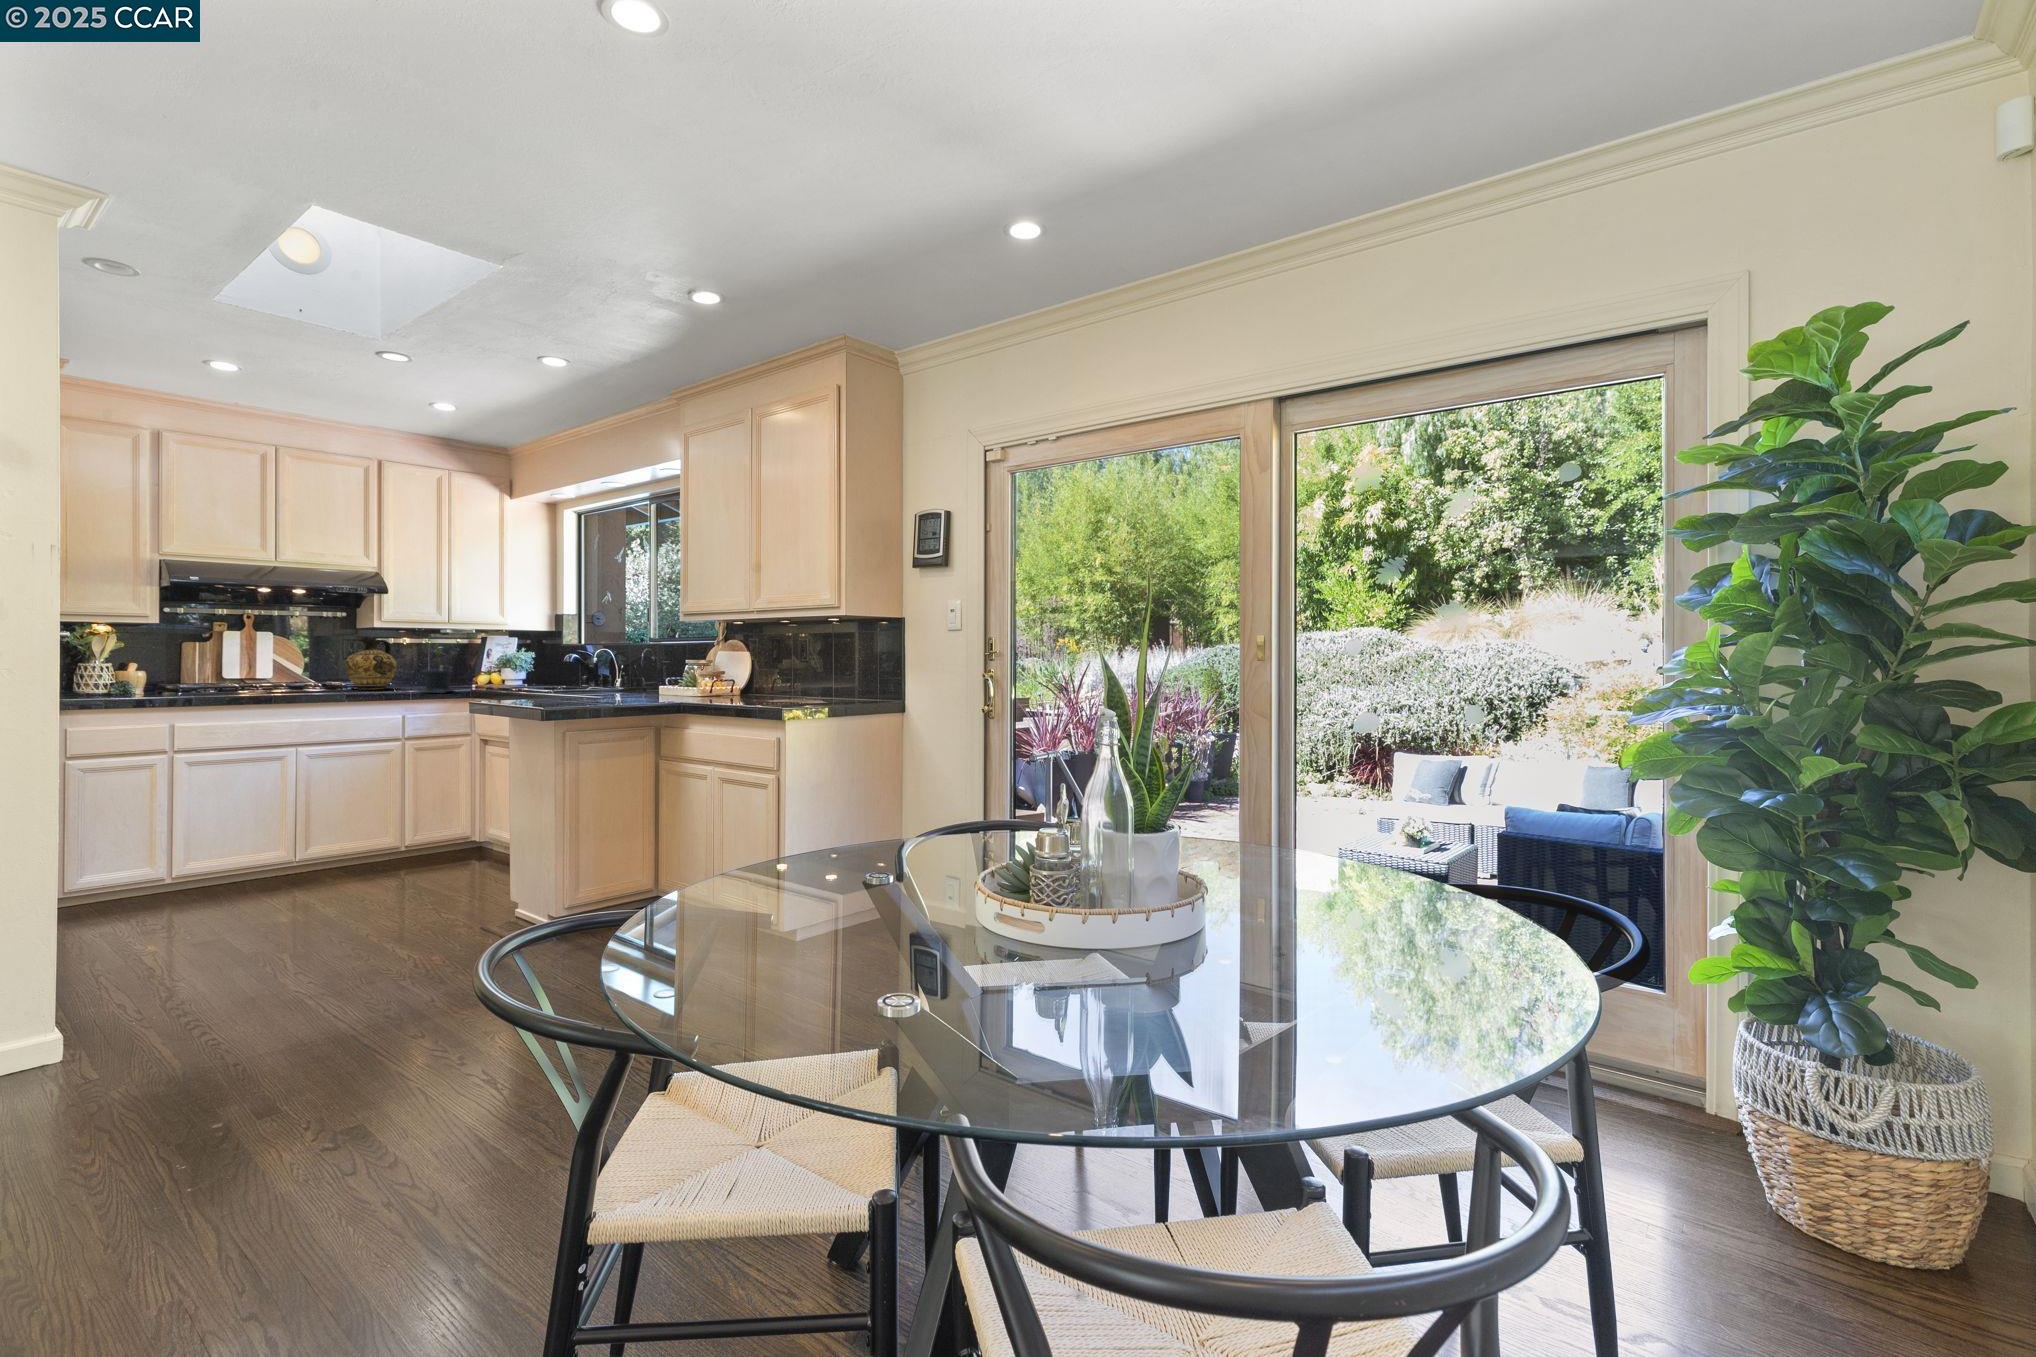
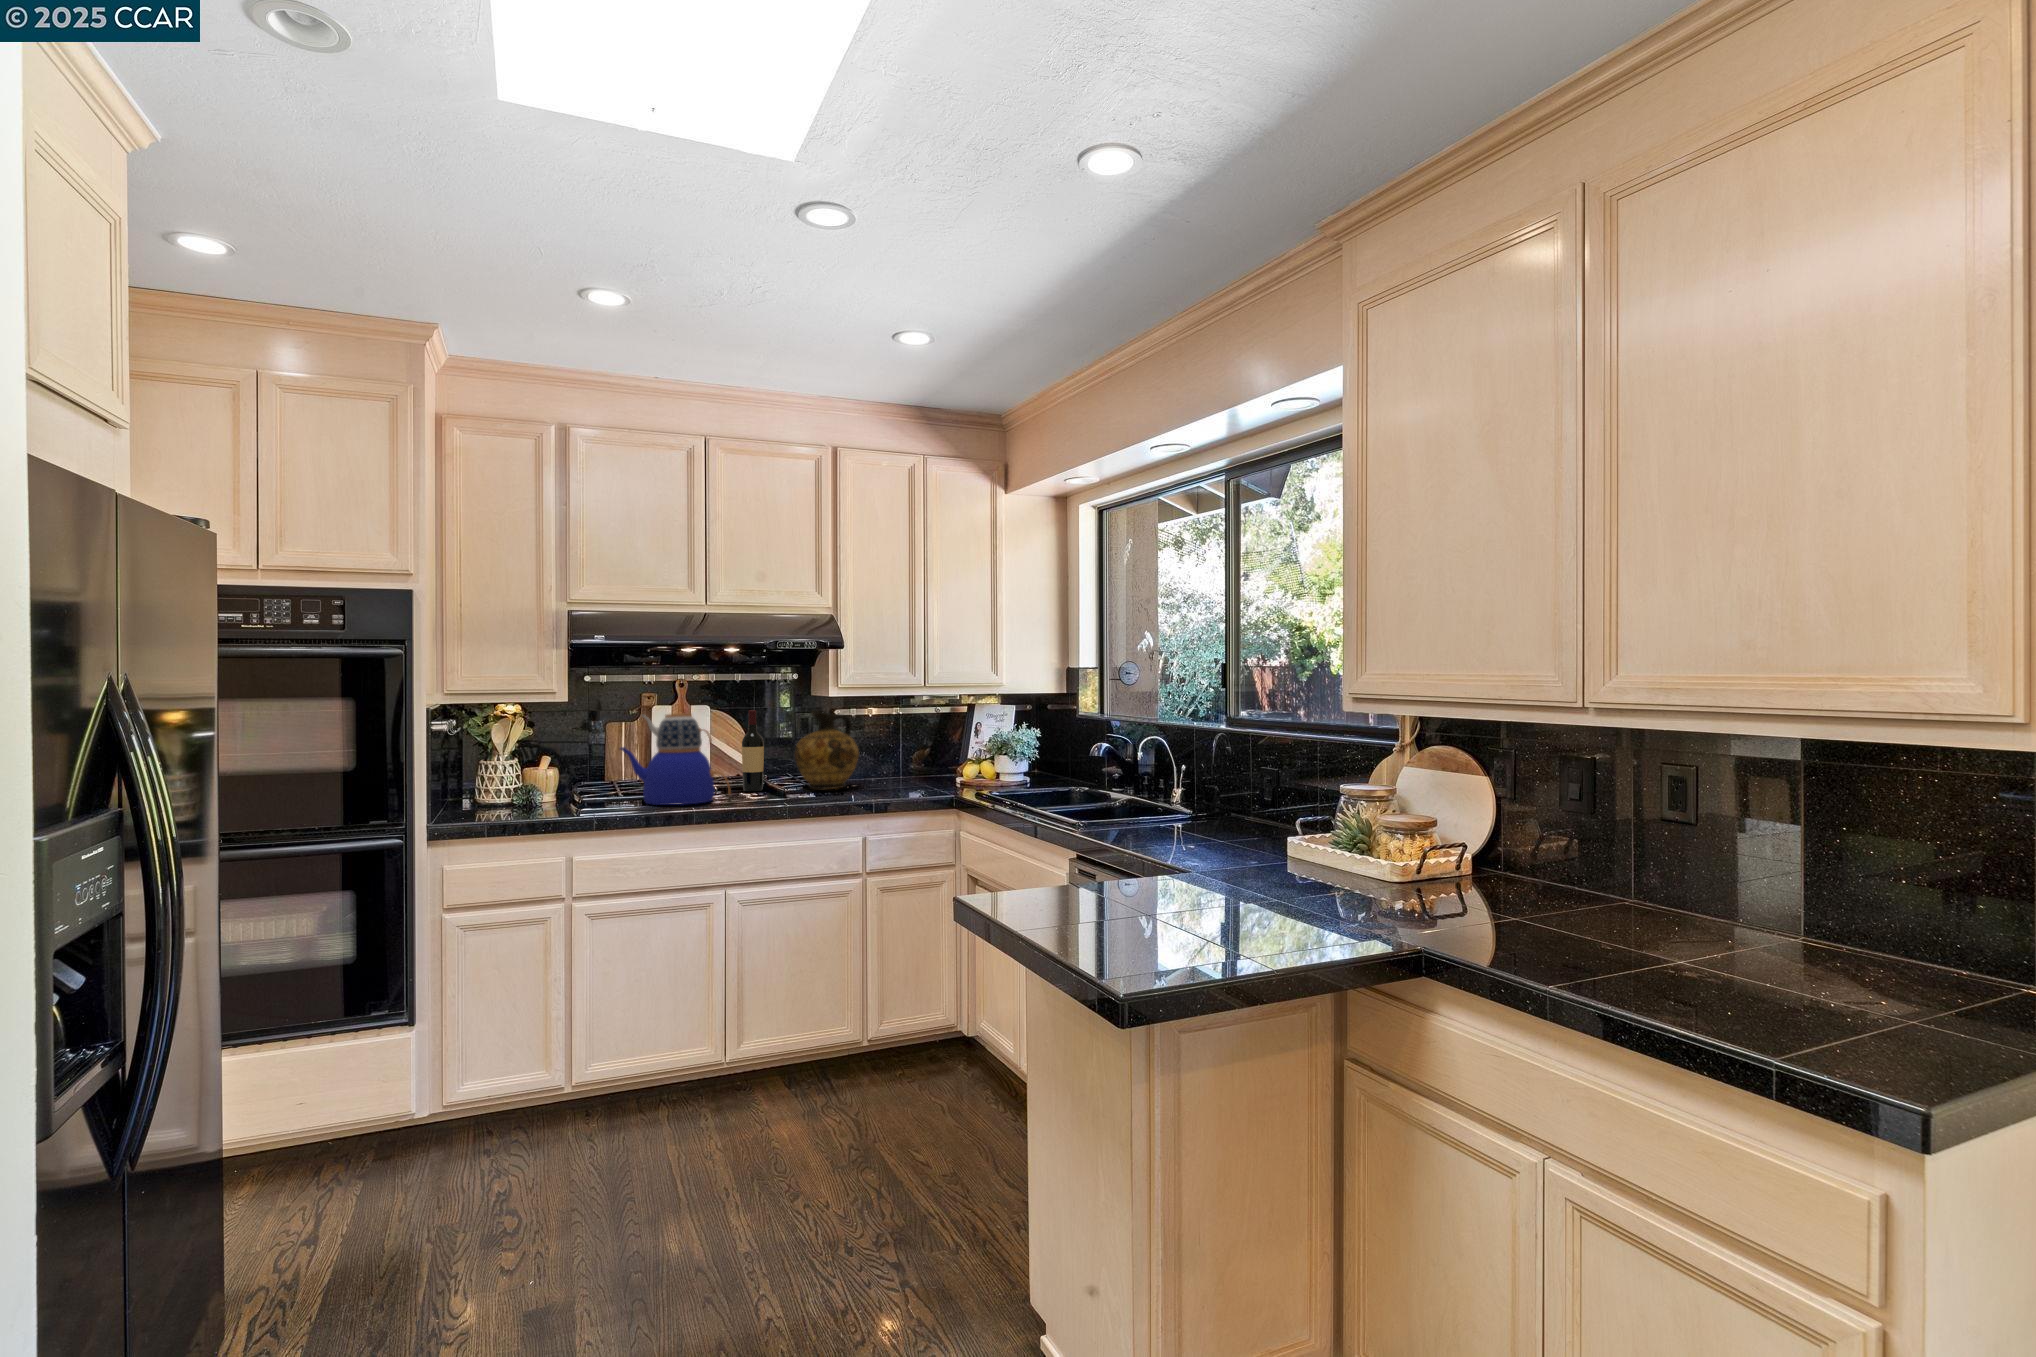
teapot: none [204,630,297,694] -> present [621,712,731,805]
wine bottle: none [302,635,320,690] -> present [742,710,764,791]
potted plant: present [420,640,455,693] -> none [885,715,934,800]

